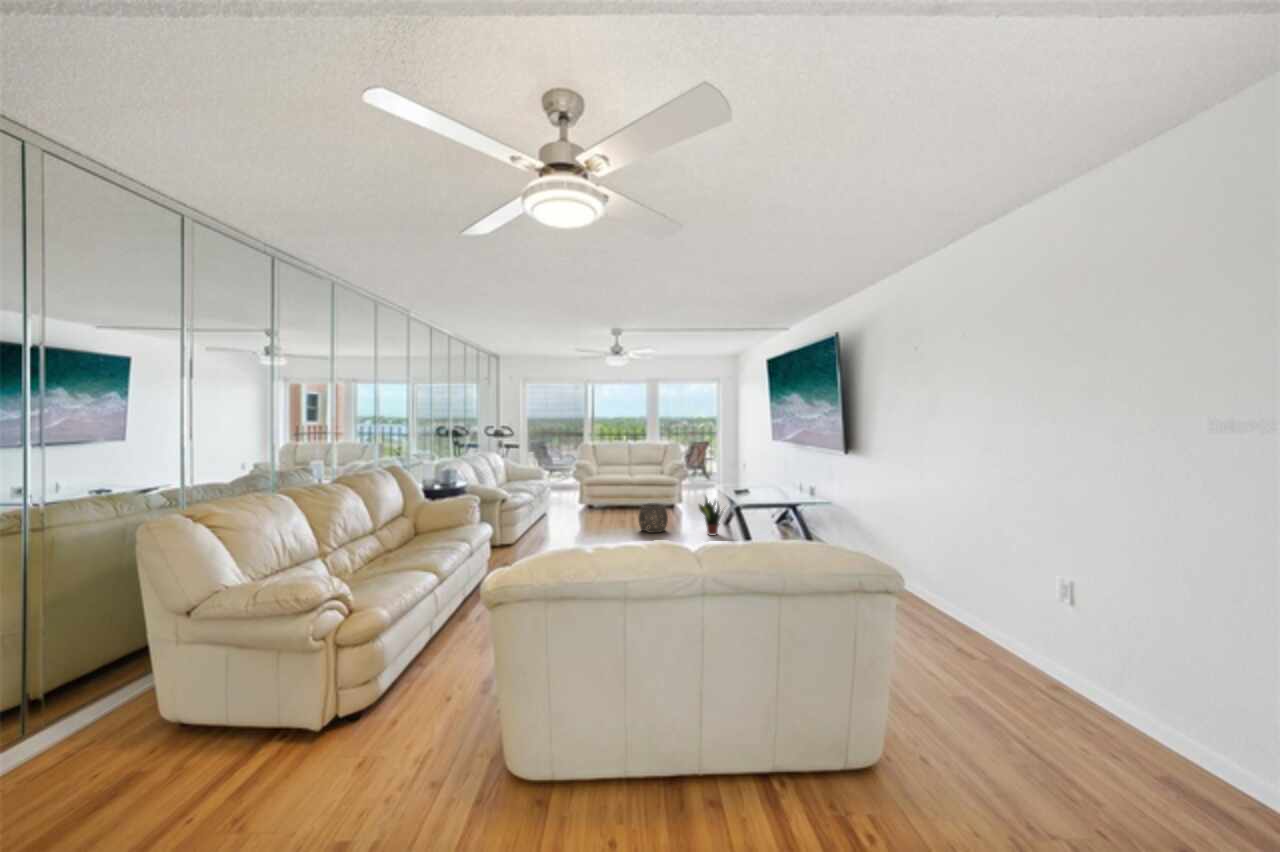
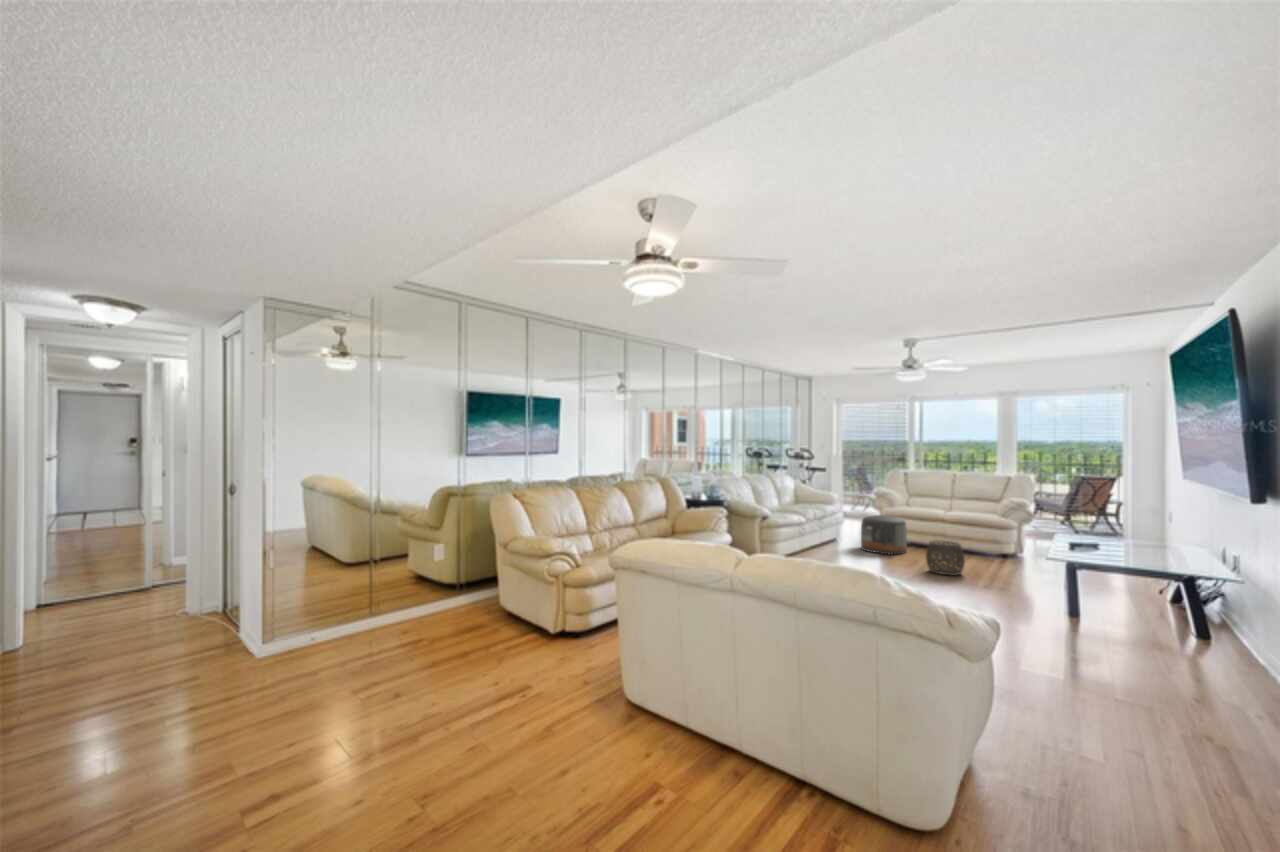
pouf: none [571,486,610,521] -> present [861,515,907,554]
potted plant: present [699,496,723,535] -> none [1000,536,1047,590]

